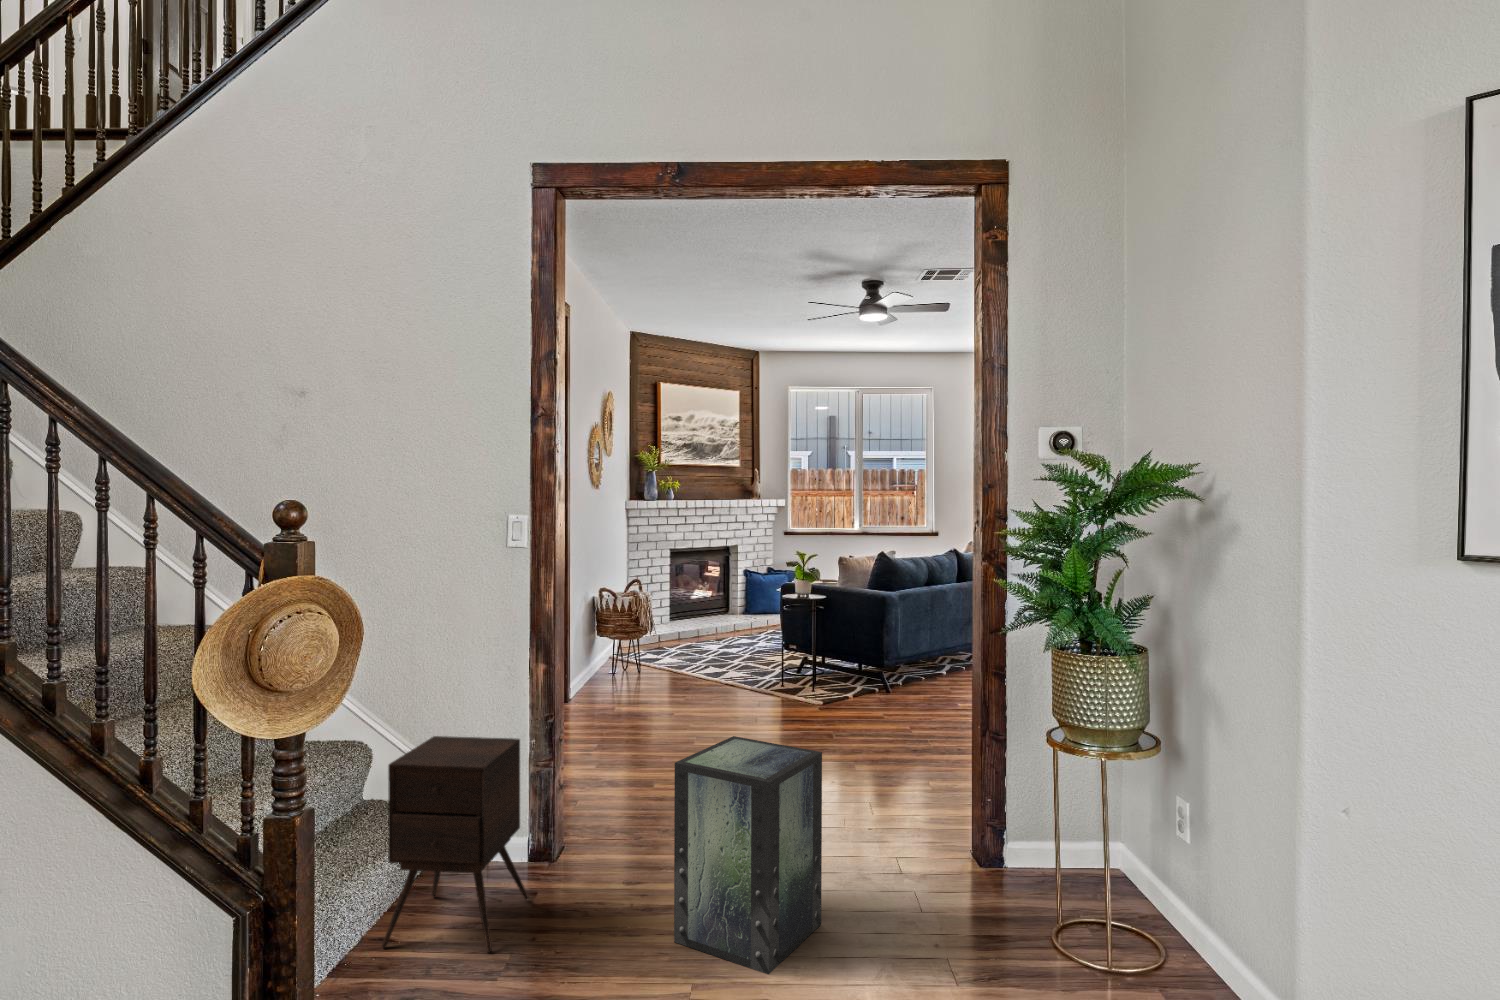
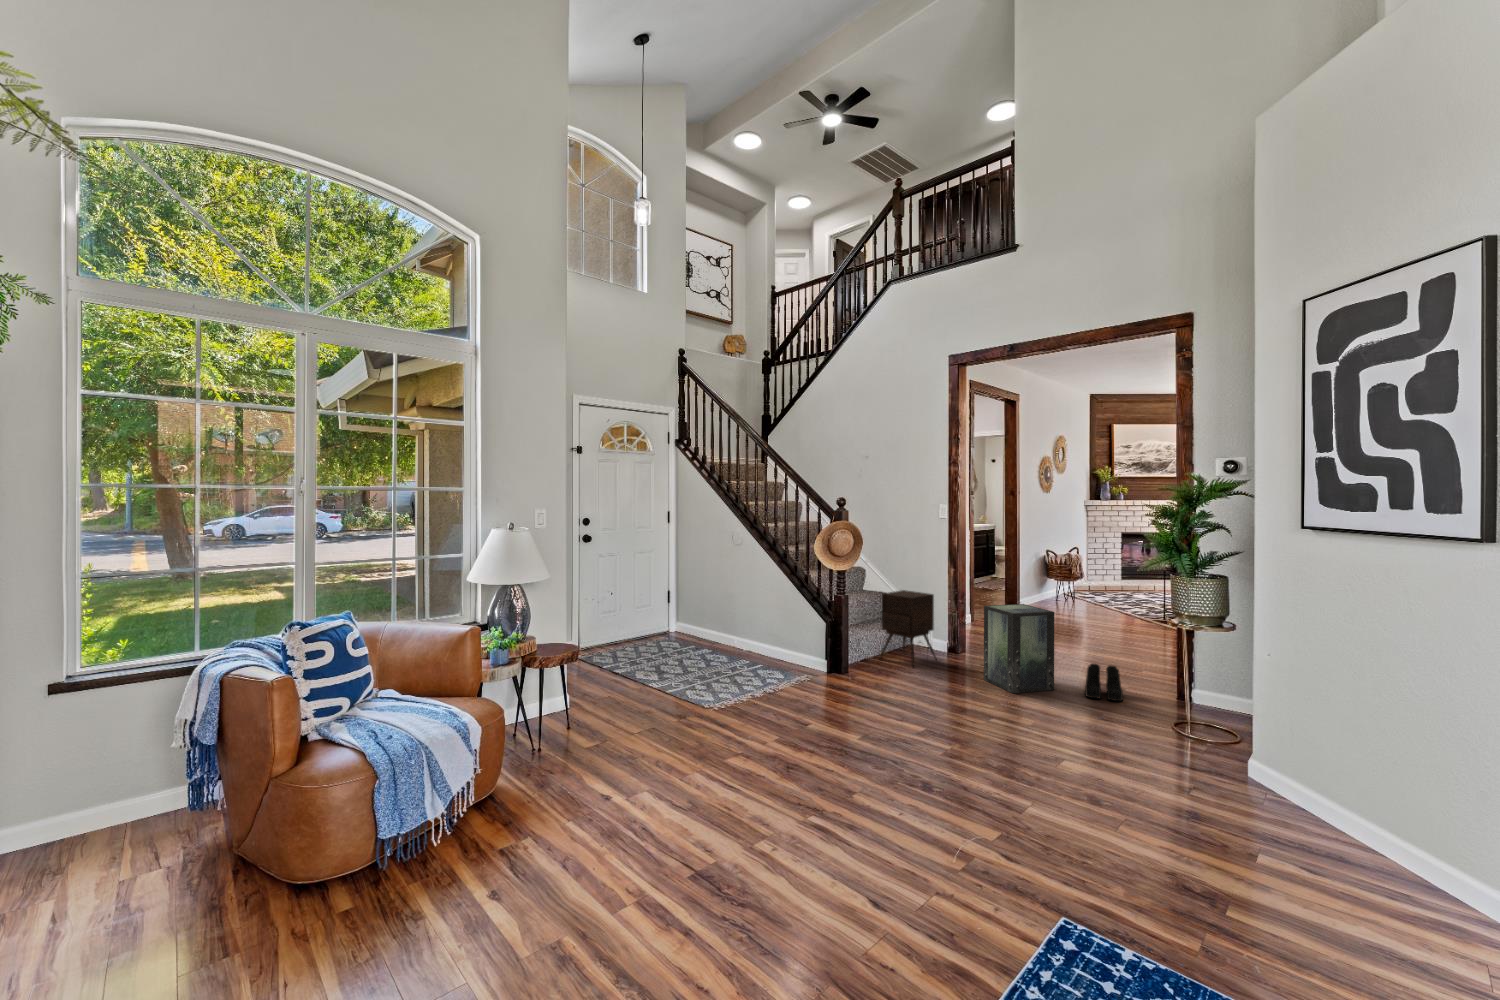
boots: none [866,839,947,928] -> present [1085,664,1123,701]

